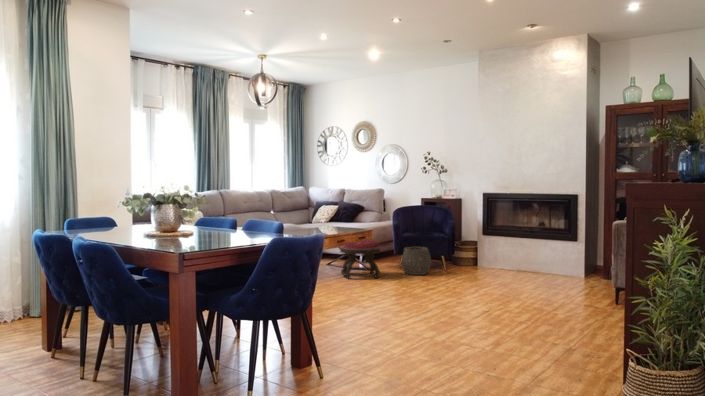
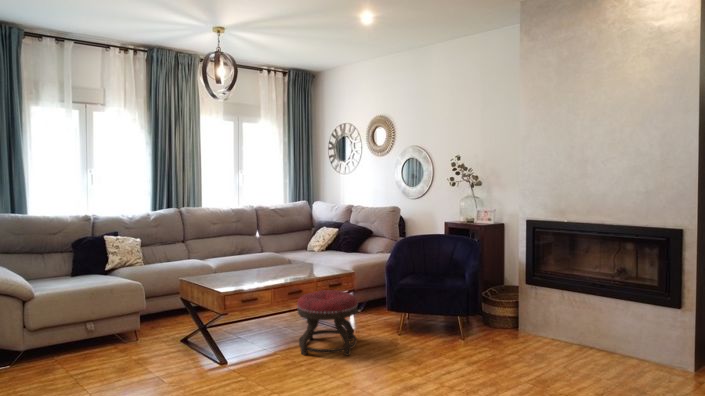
woven basket: present [402,247,431,275] -> none [393,303,438,351]

